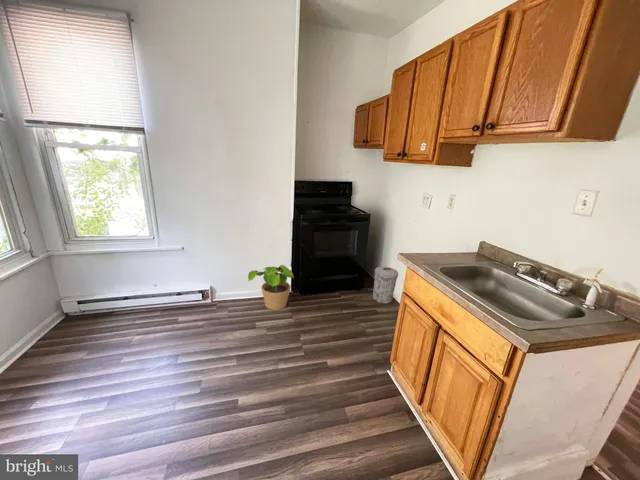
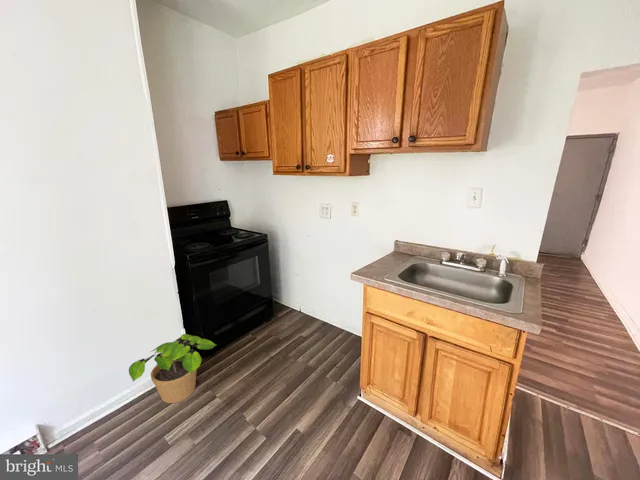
trash can: present [373,267,398,304] -> none [284,286,309,327]

